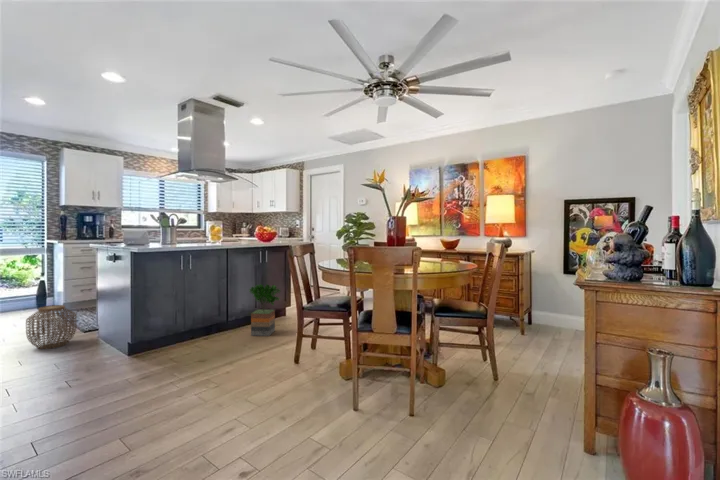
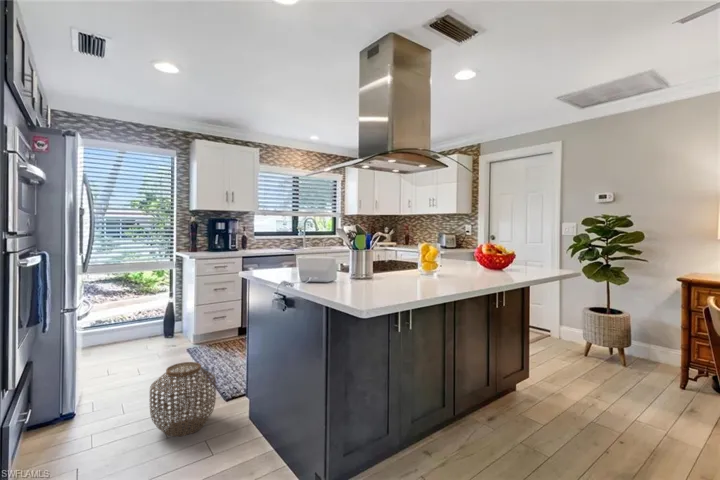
potted tree: present [249,284,280,336] -> none [479,343,548,450]

